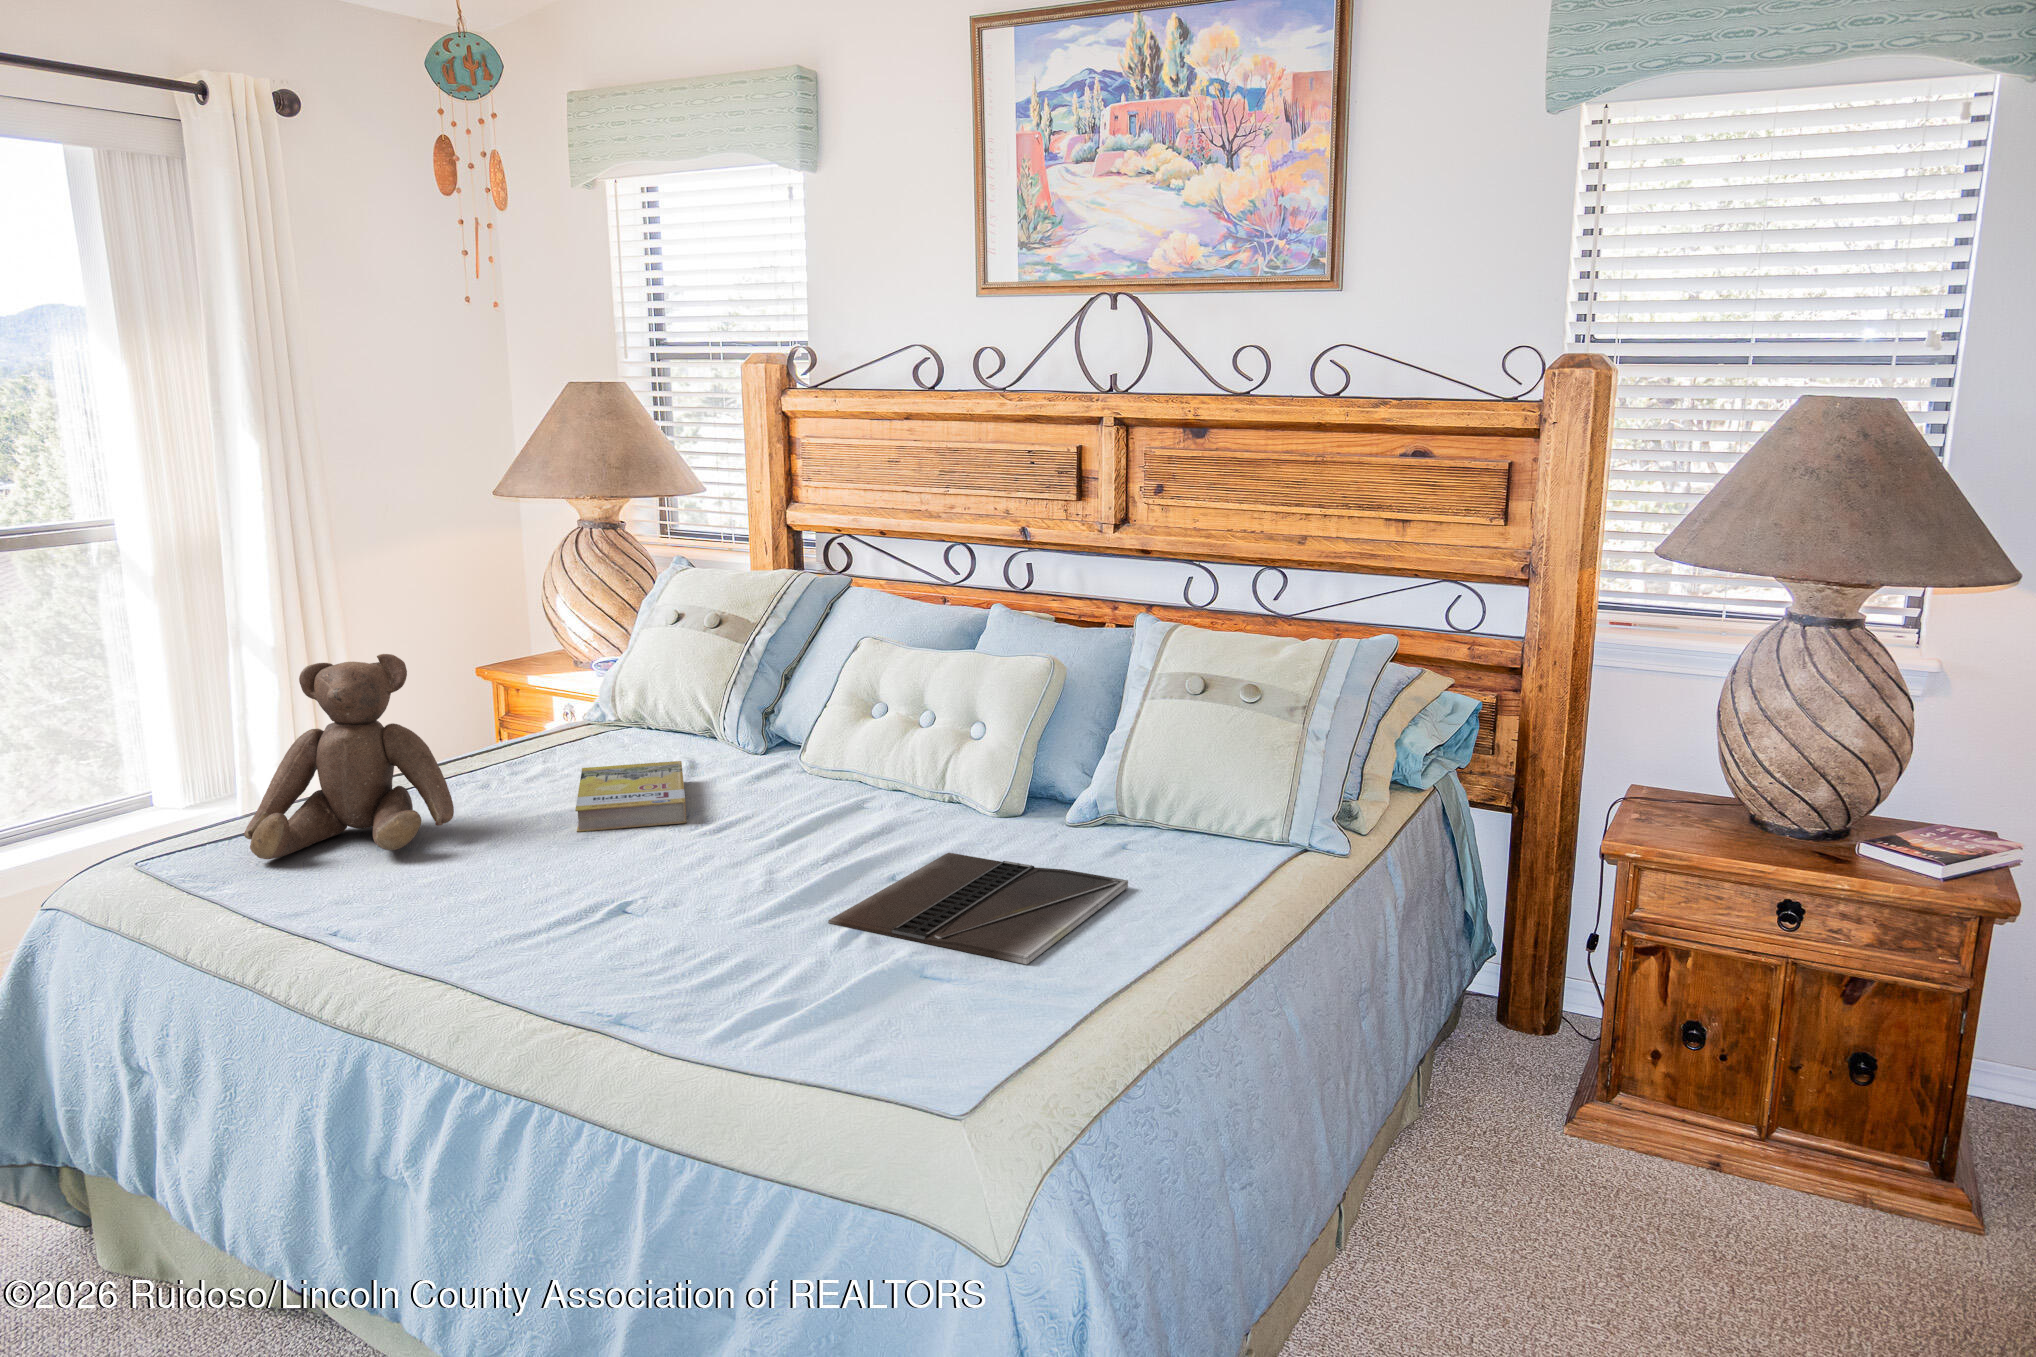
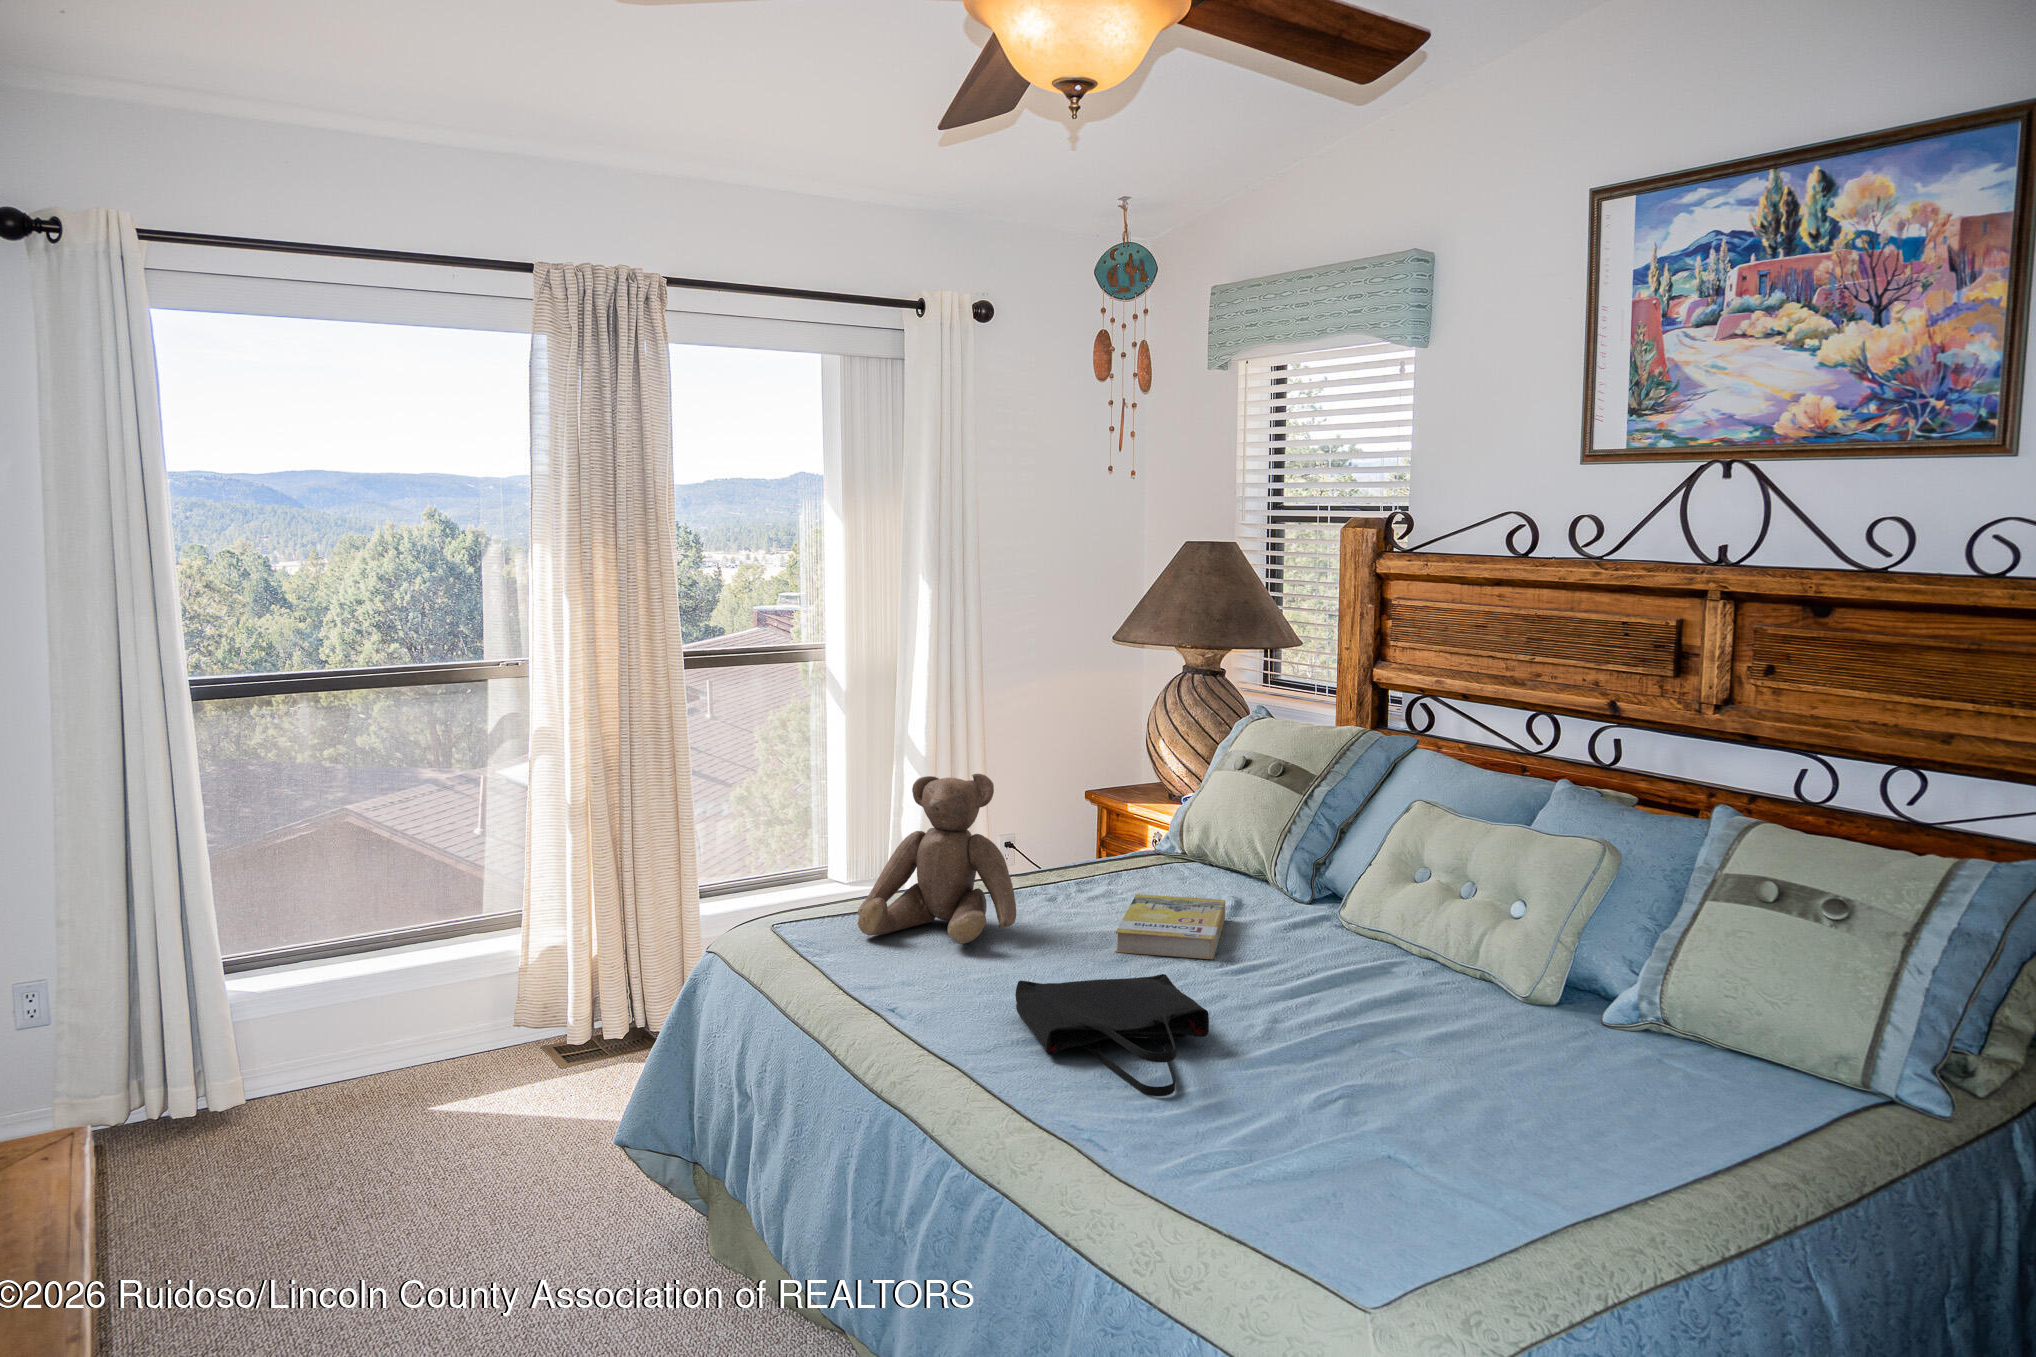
tote bag: none [487,845,716,971] -> present [1015,974,1209,1096]
laptop: present [828,853,1128,965] -> none [1308,1032,1644,1163]

